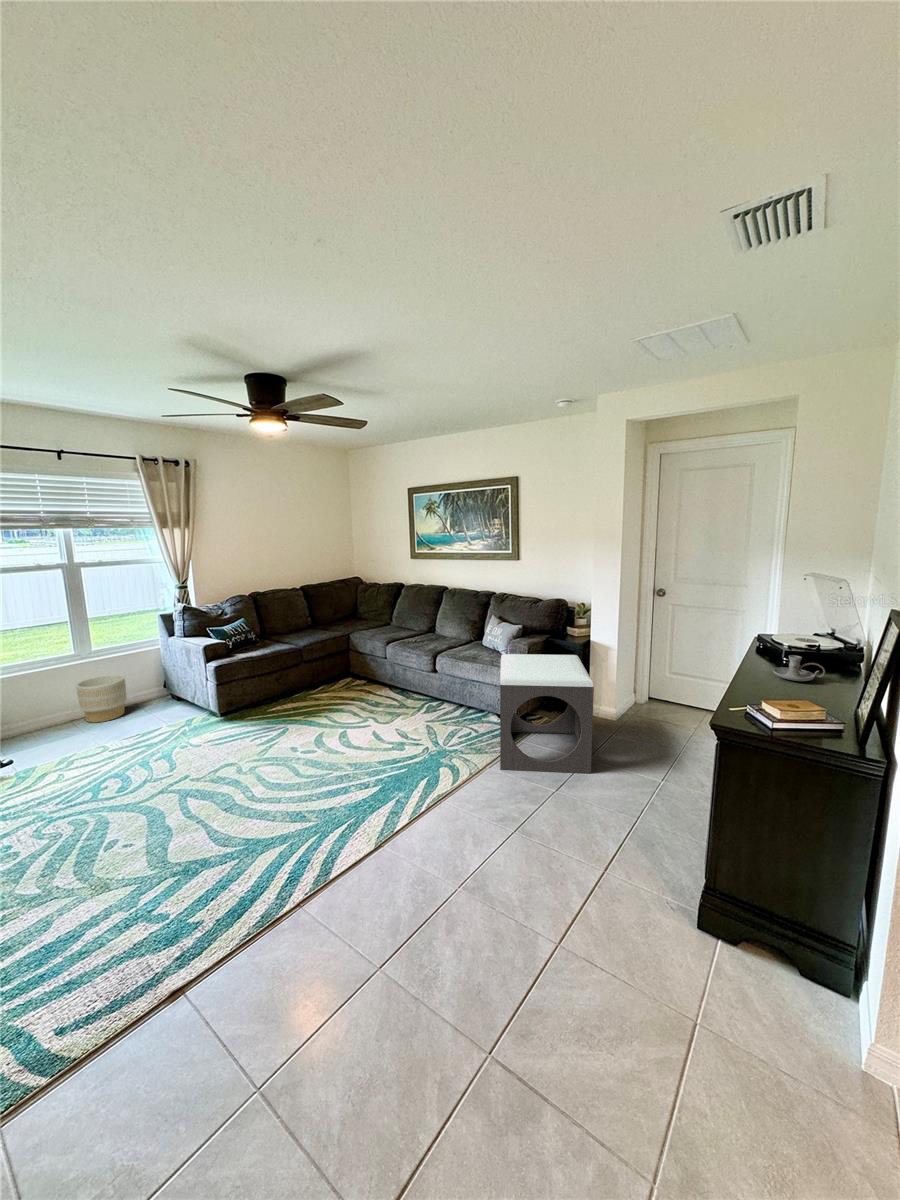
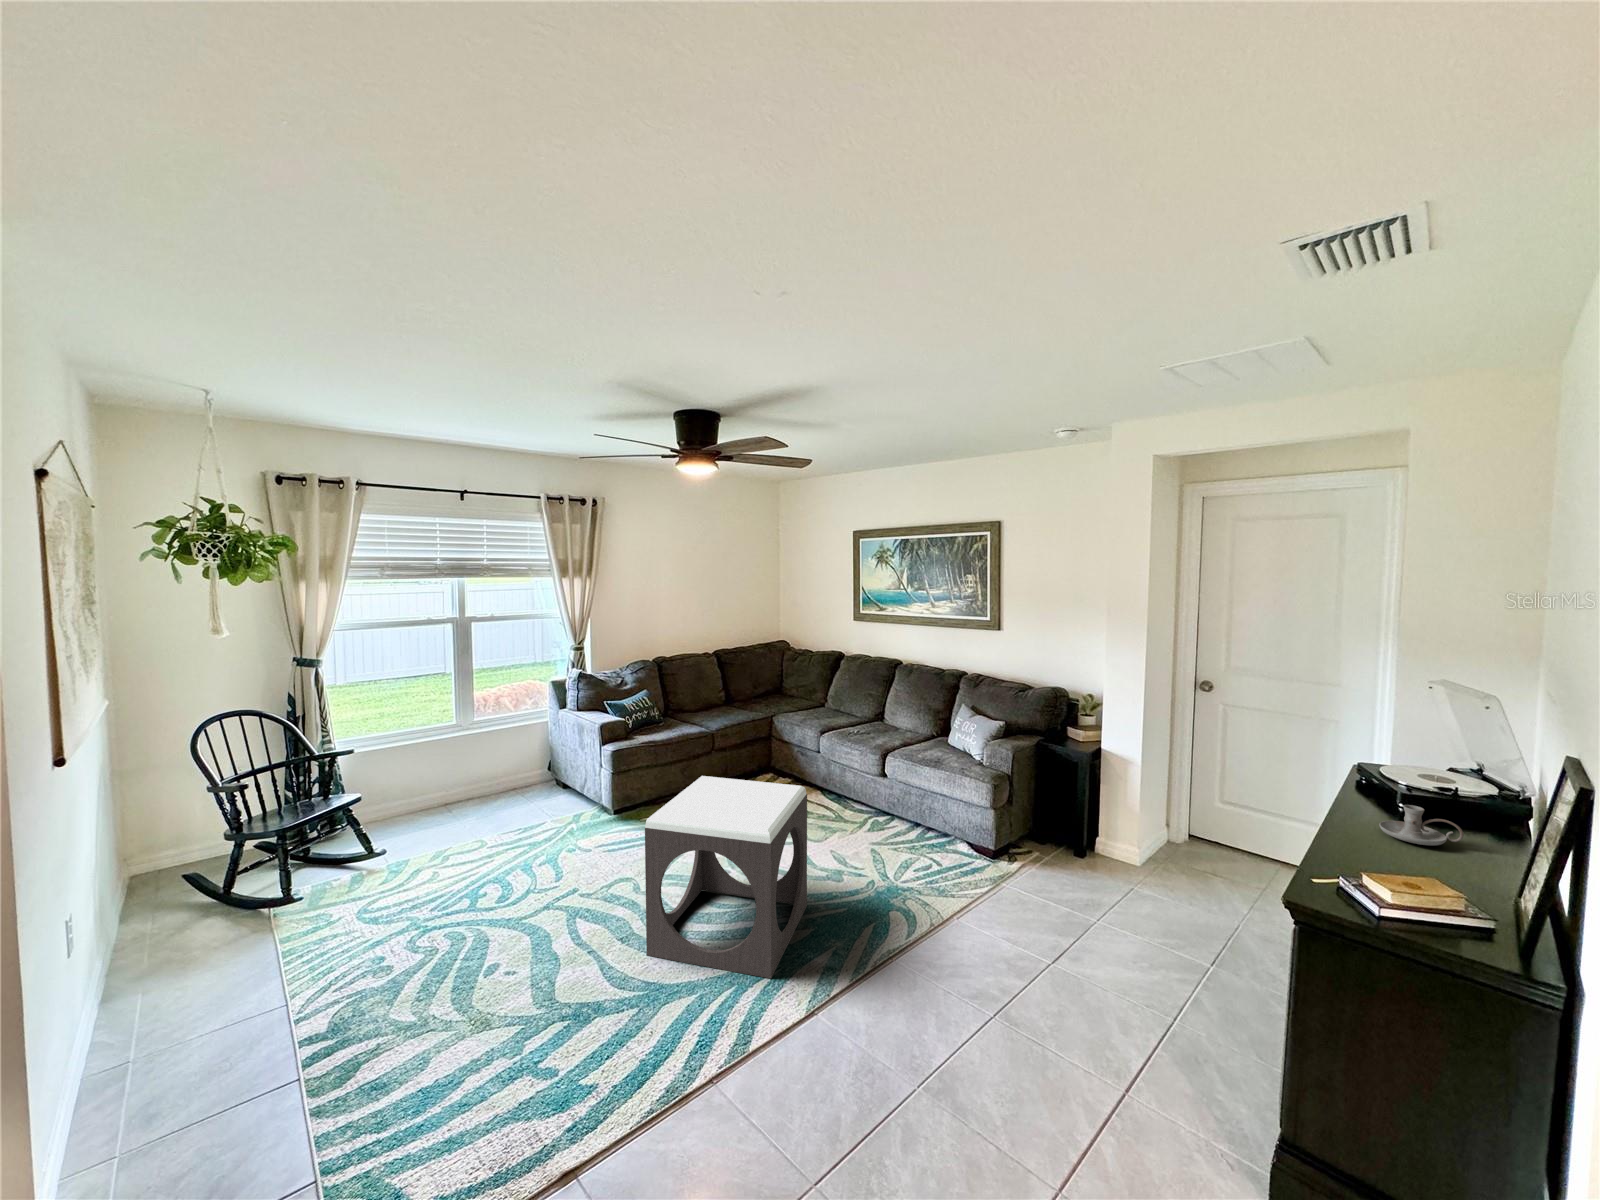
footstool: present [500,654,594,773] -> present [645,776,807,979]
planter: present [76,675,127,722] -> none [453,752,506,810]

